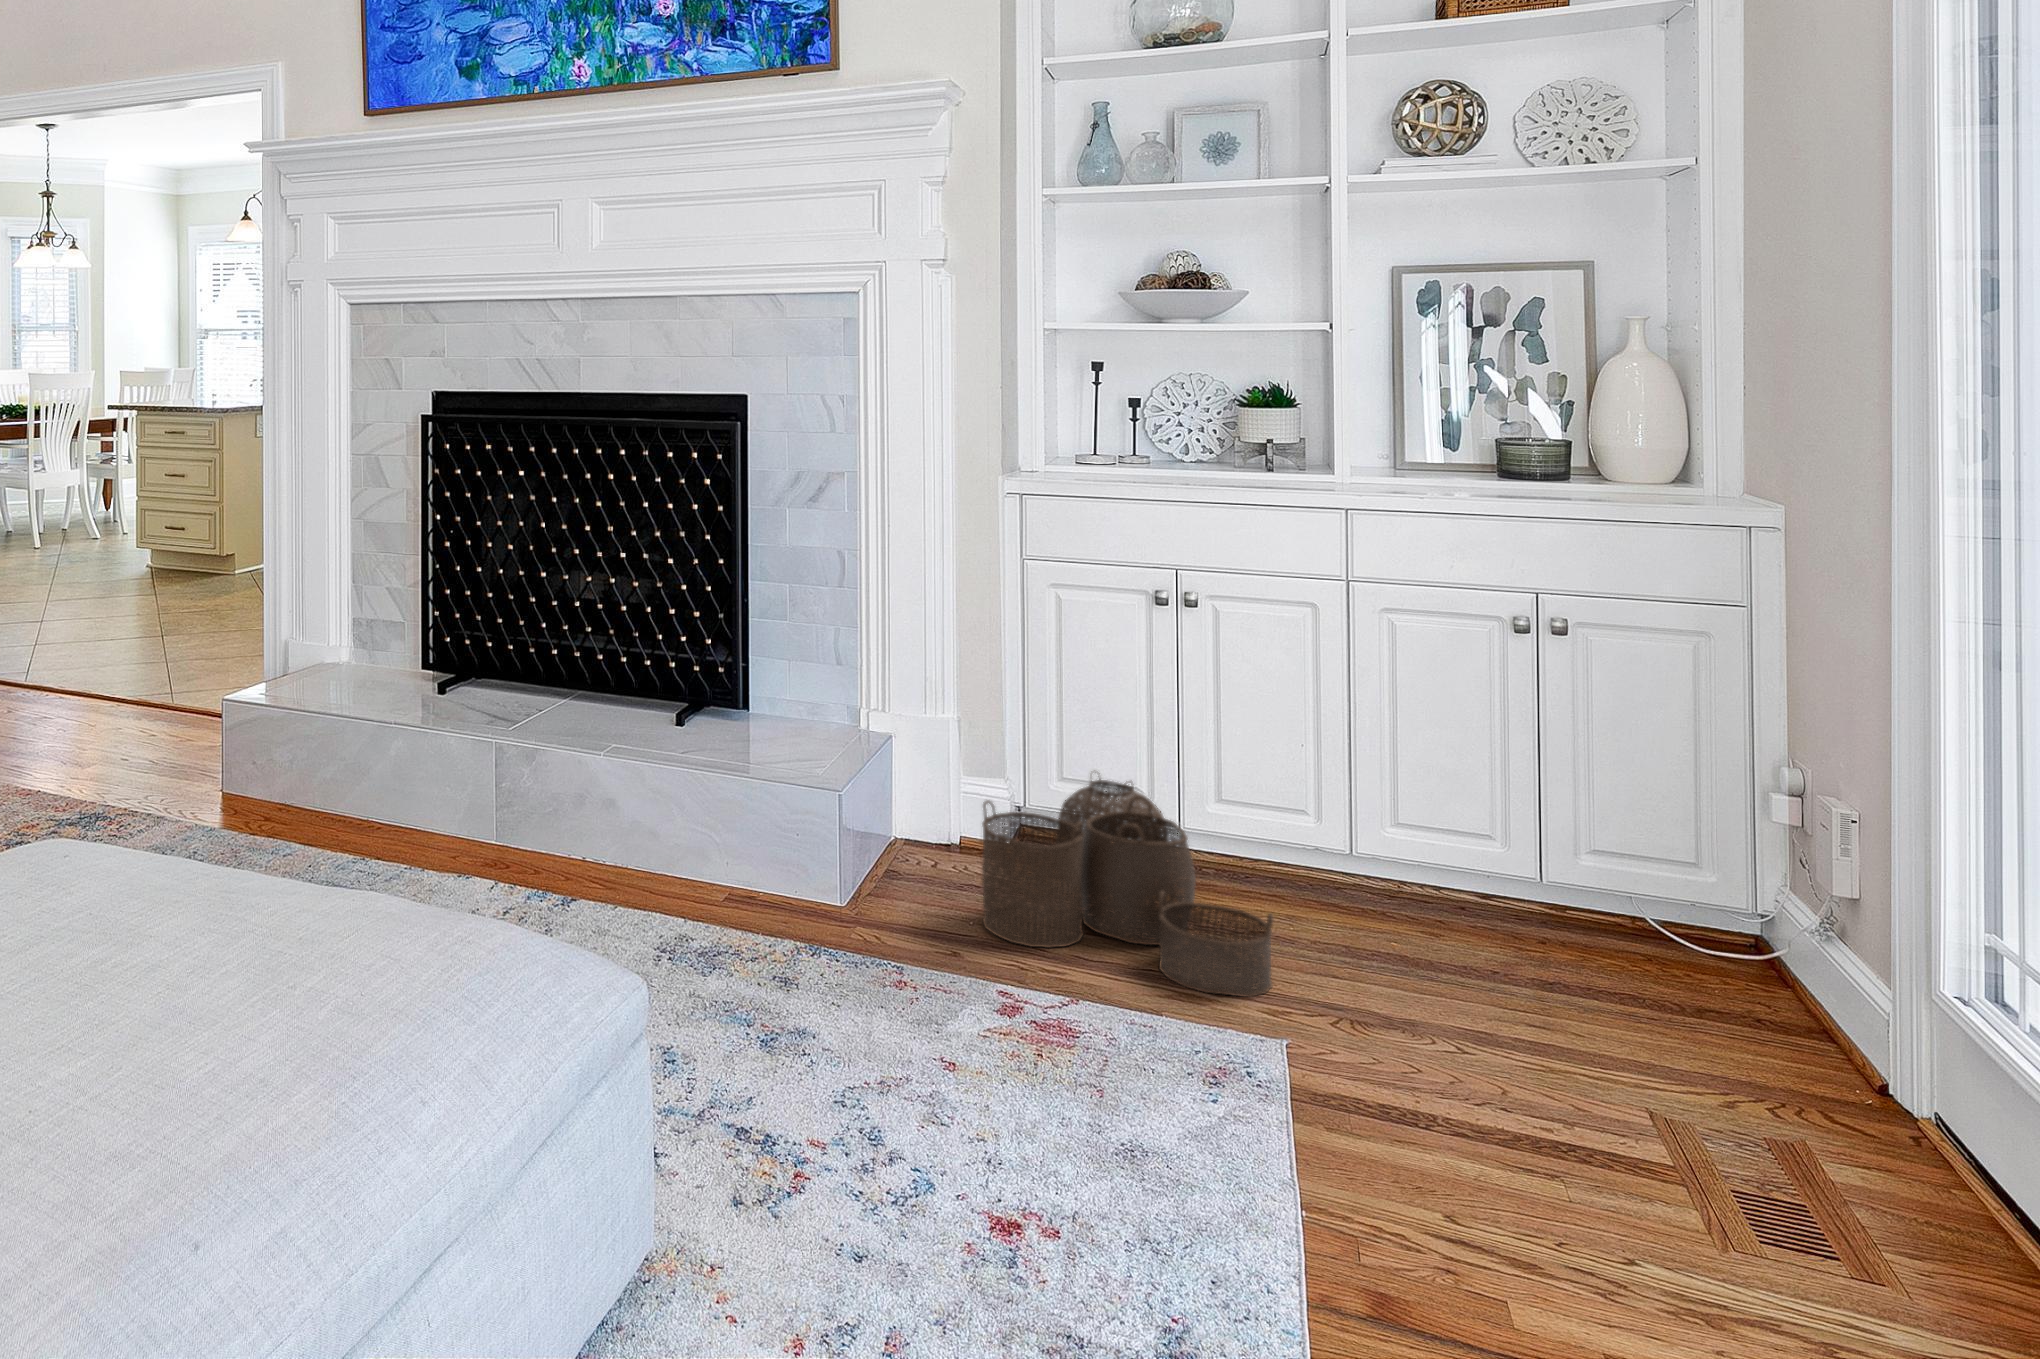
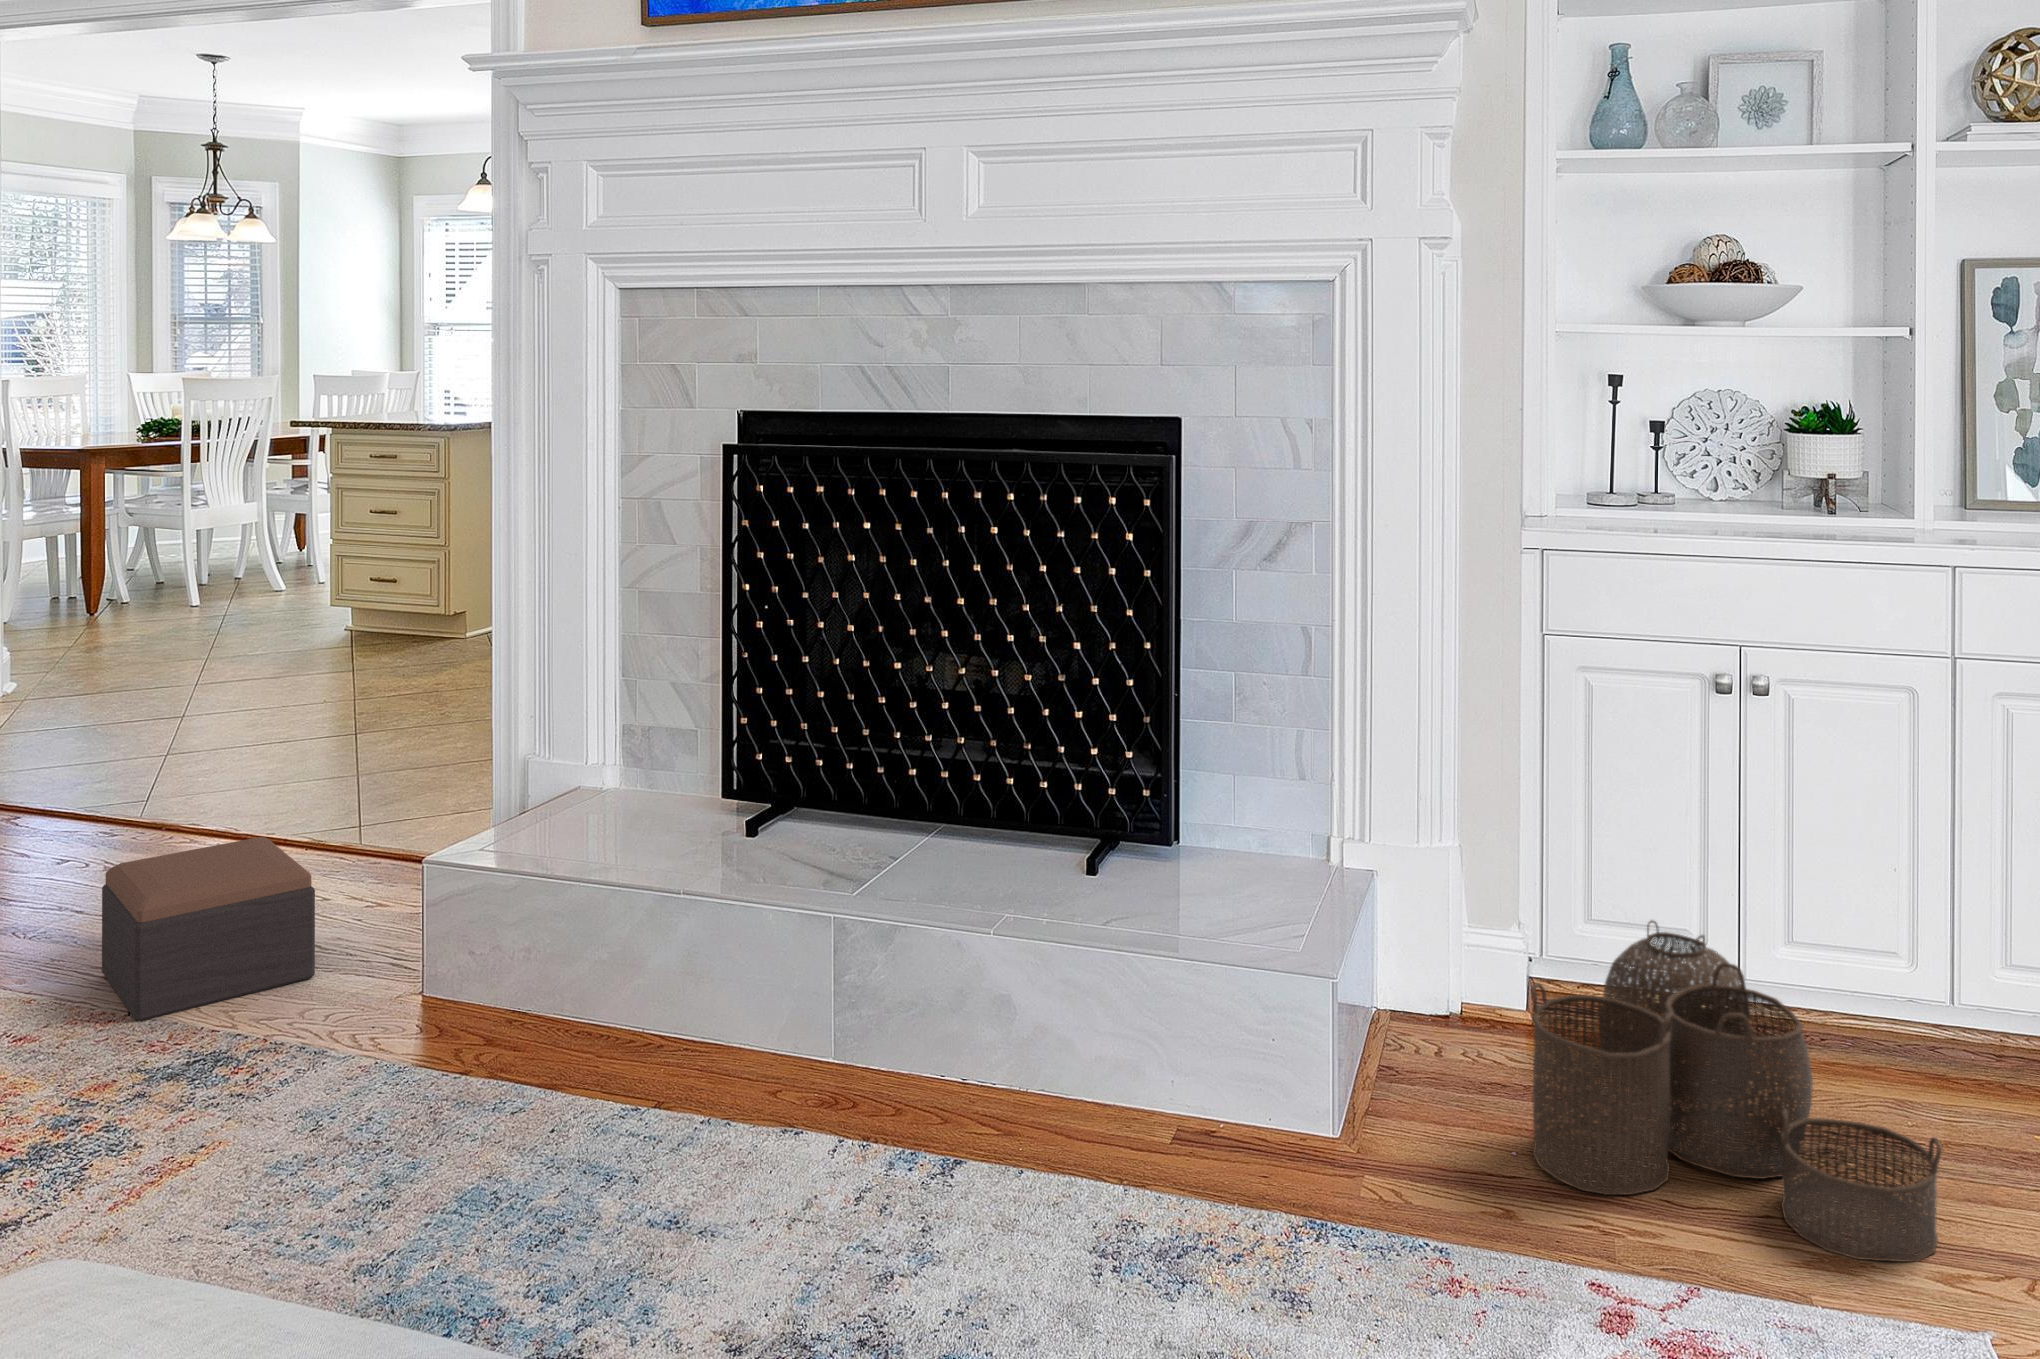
footstool: none [18,685,152,797] -> present [102,837,315,1021]

